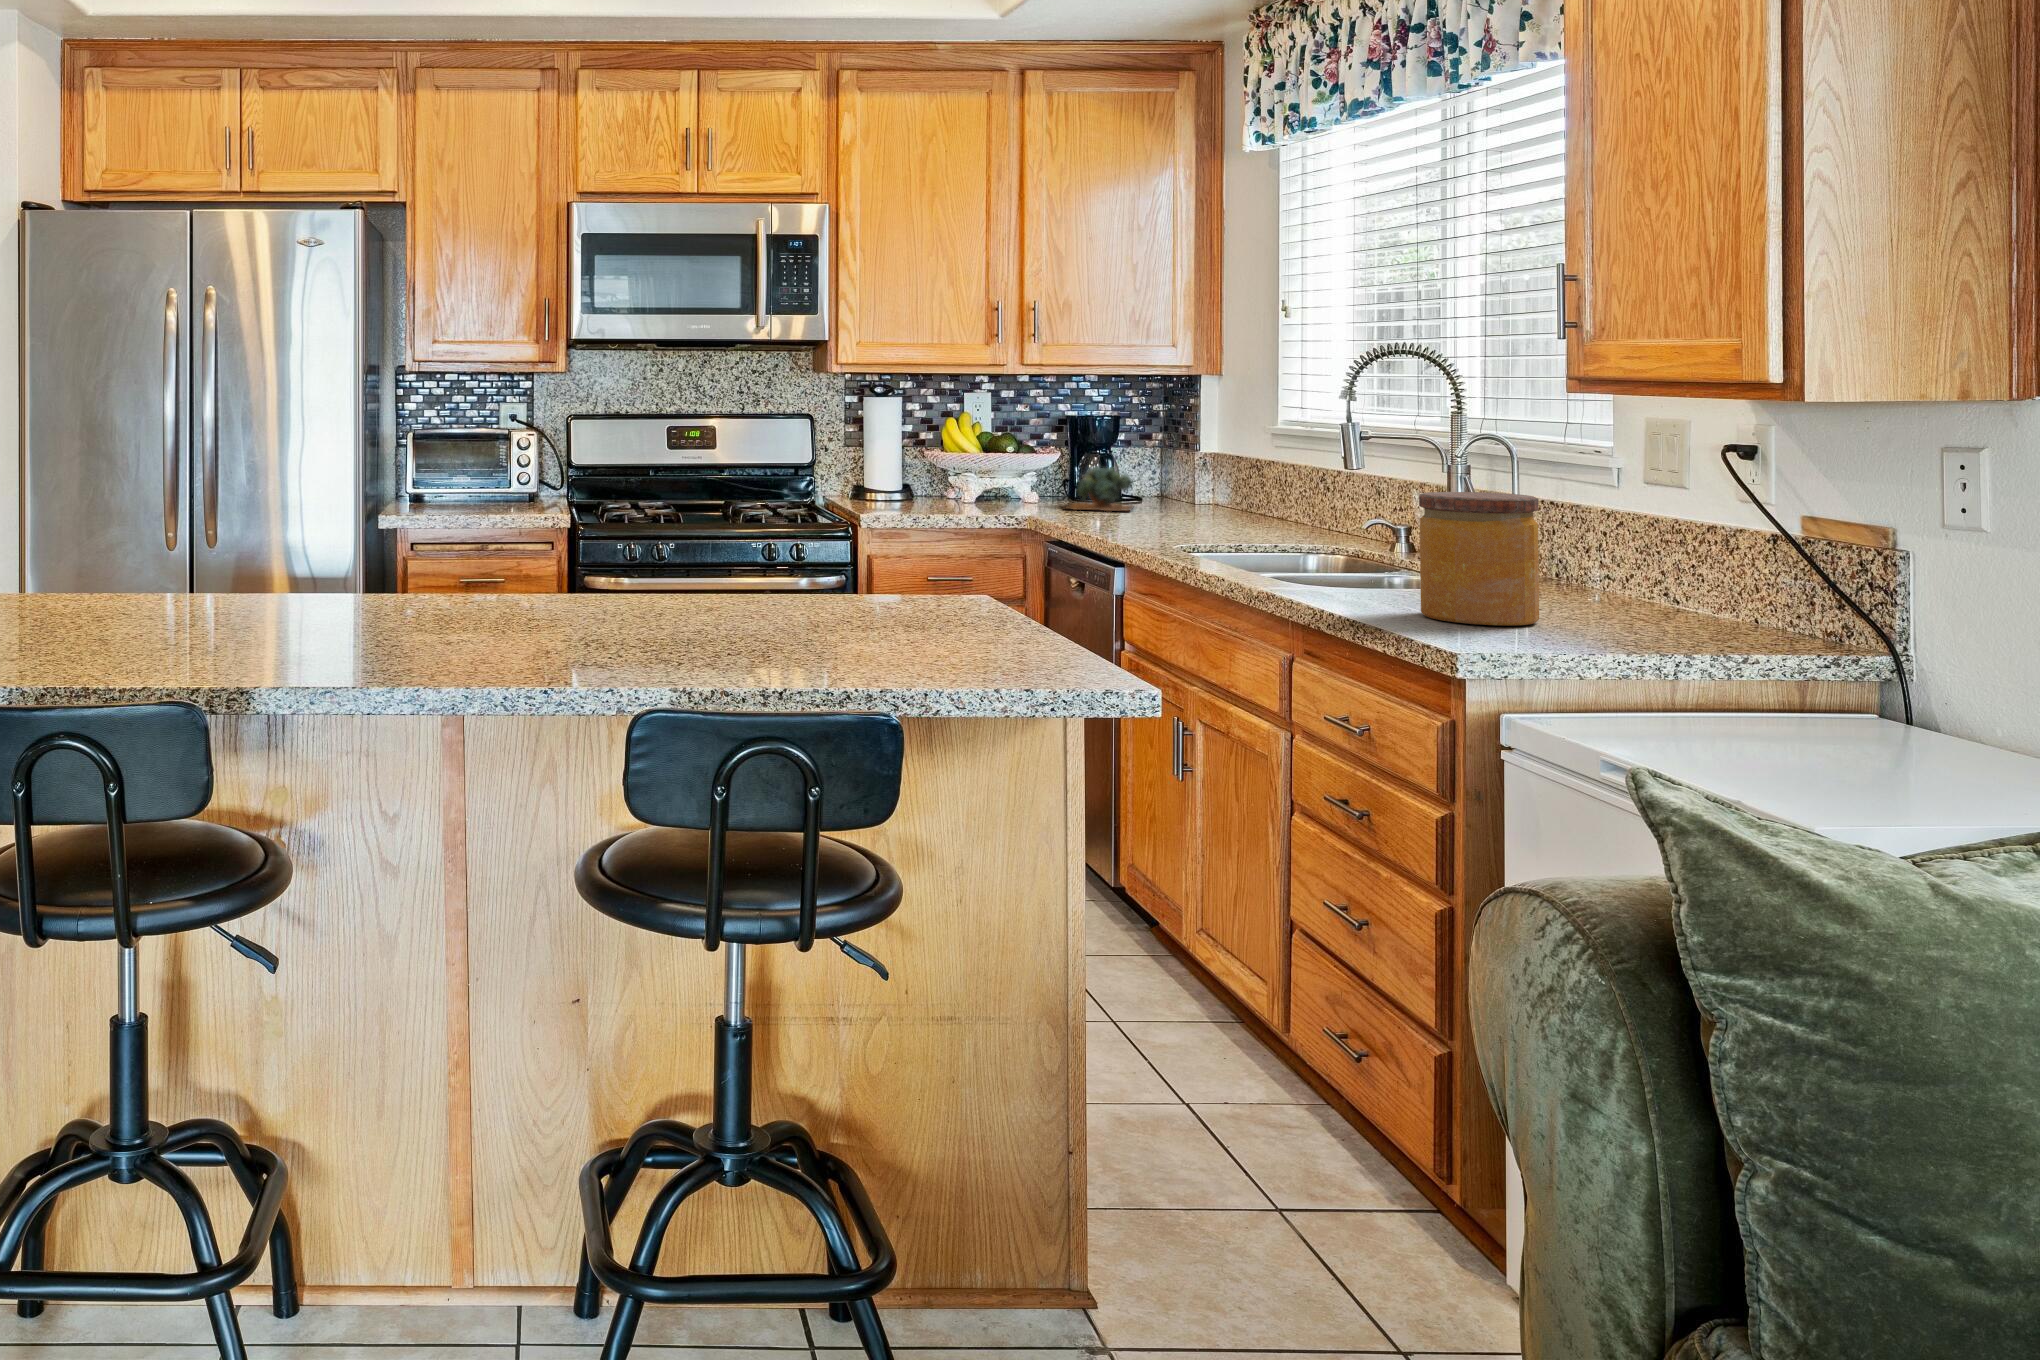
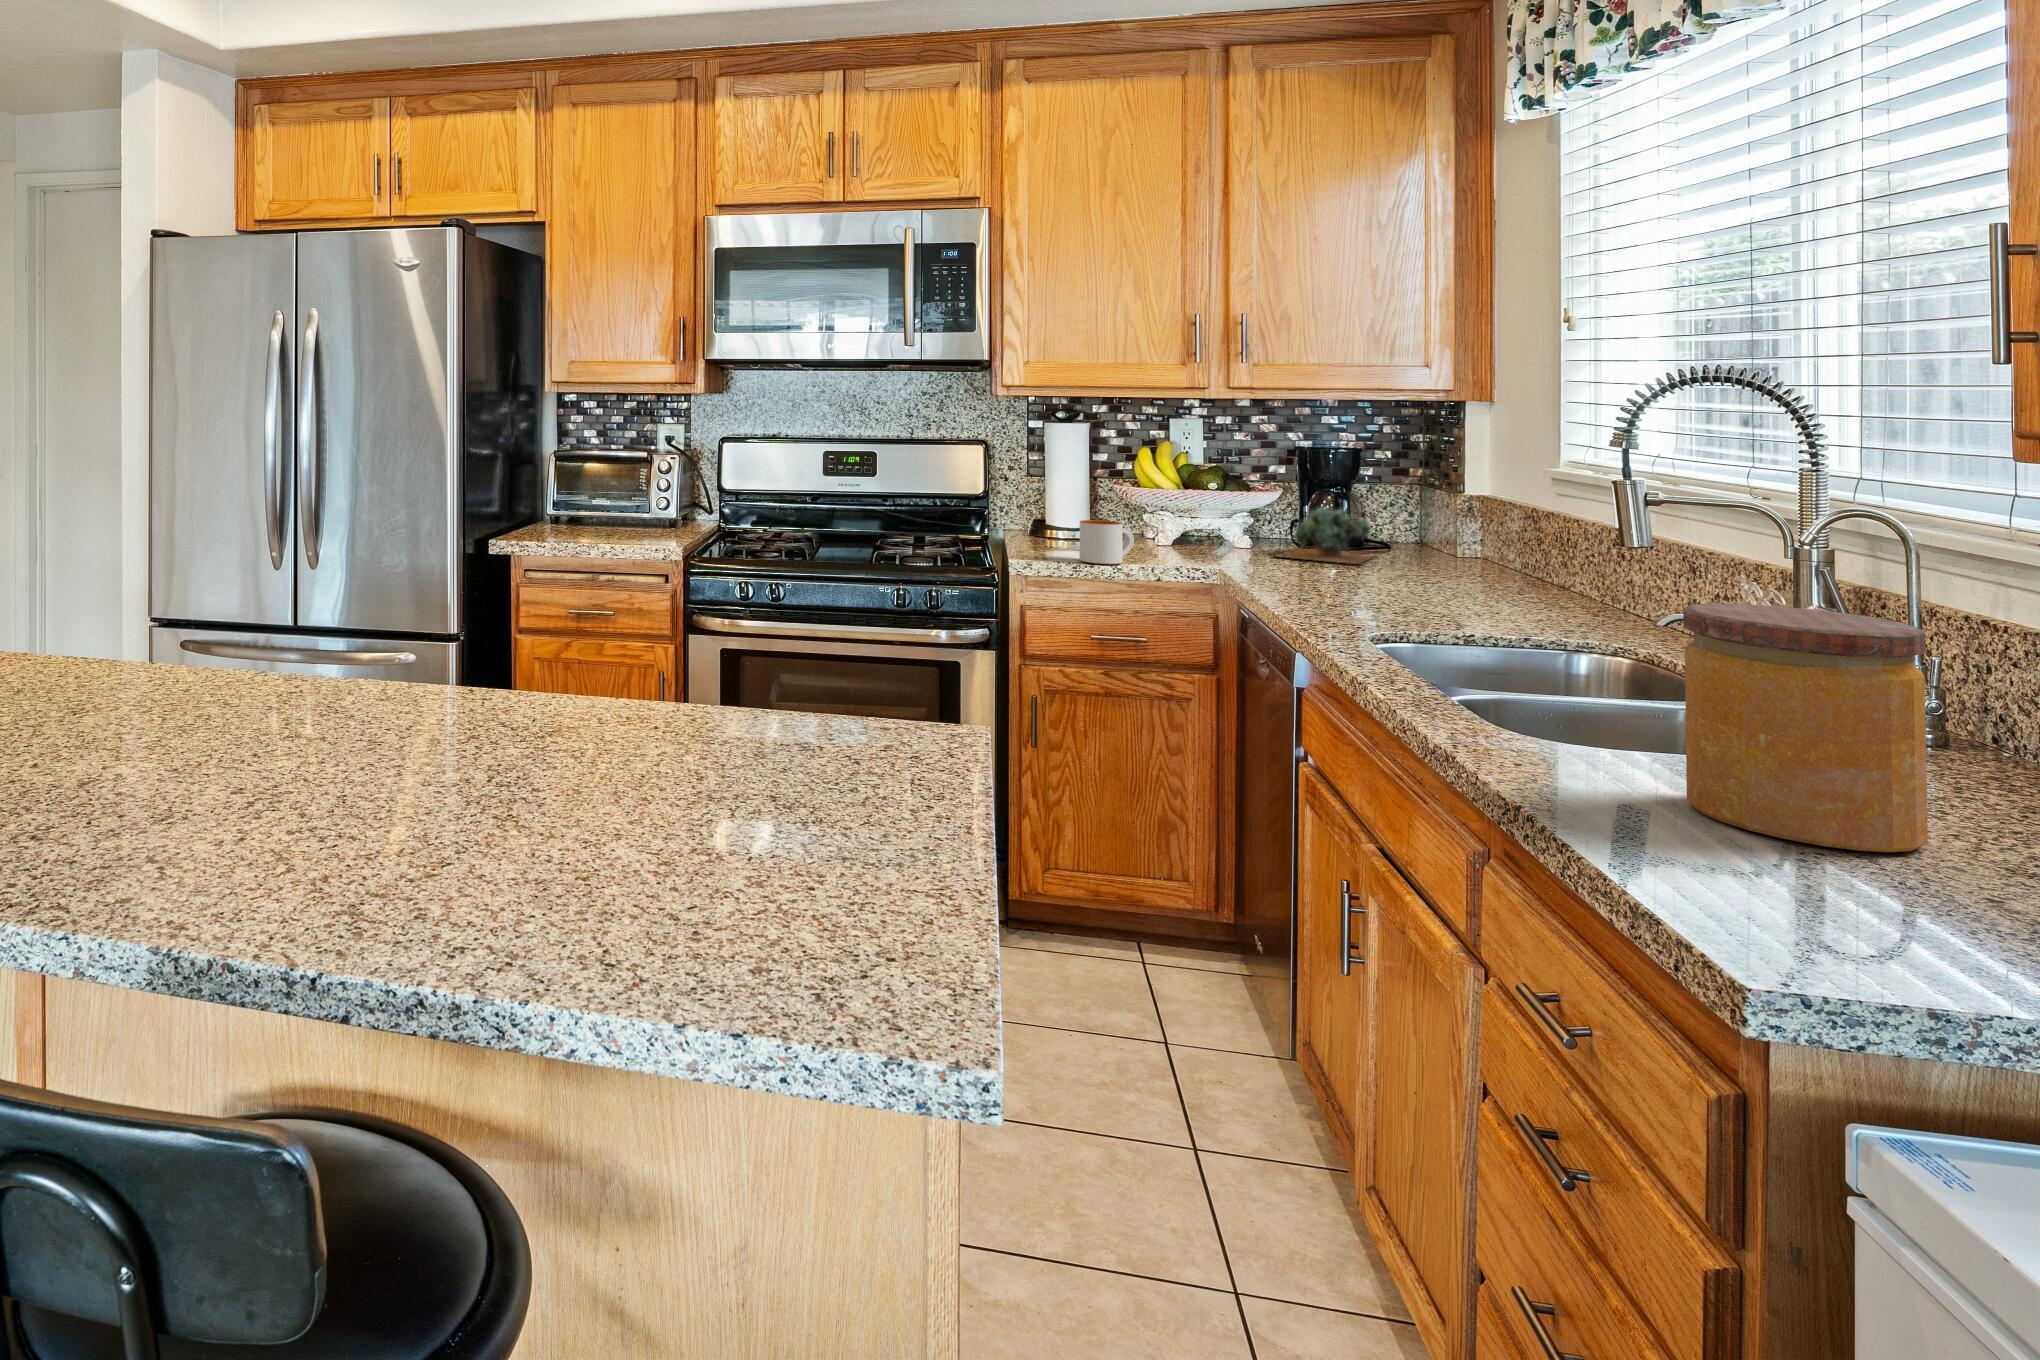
mug: none [923,482,966,519] -> present [1080,520,1134,564]

